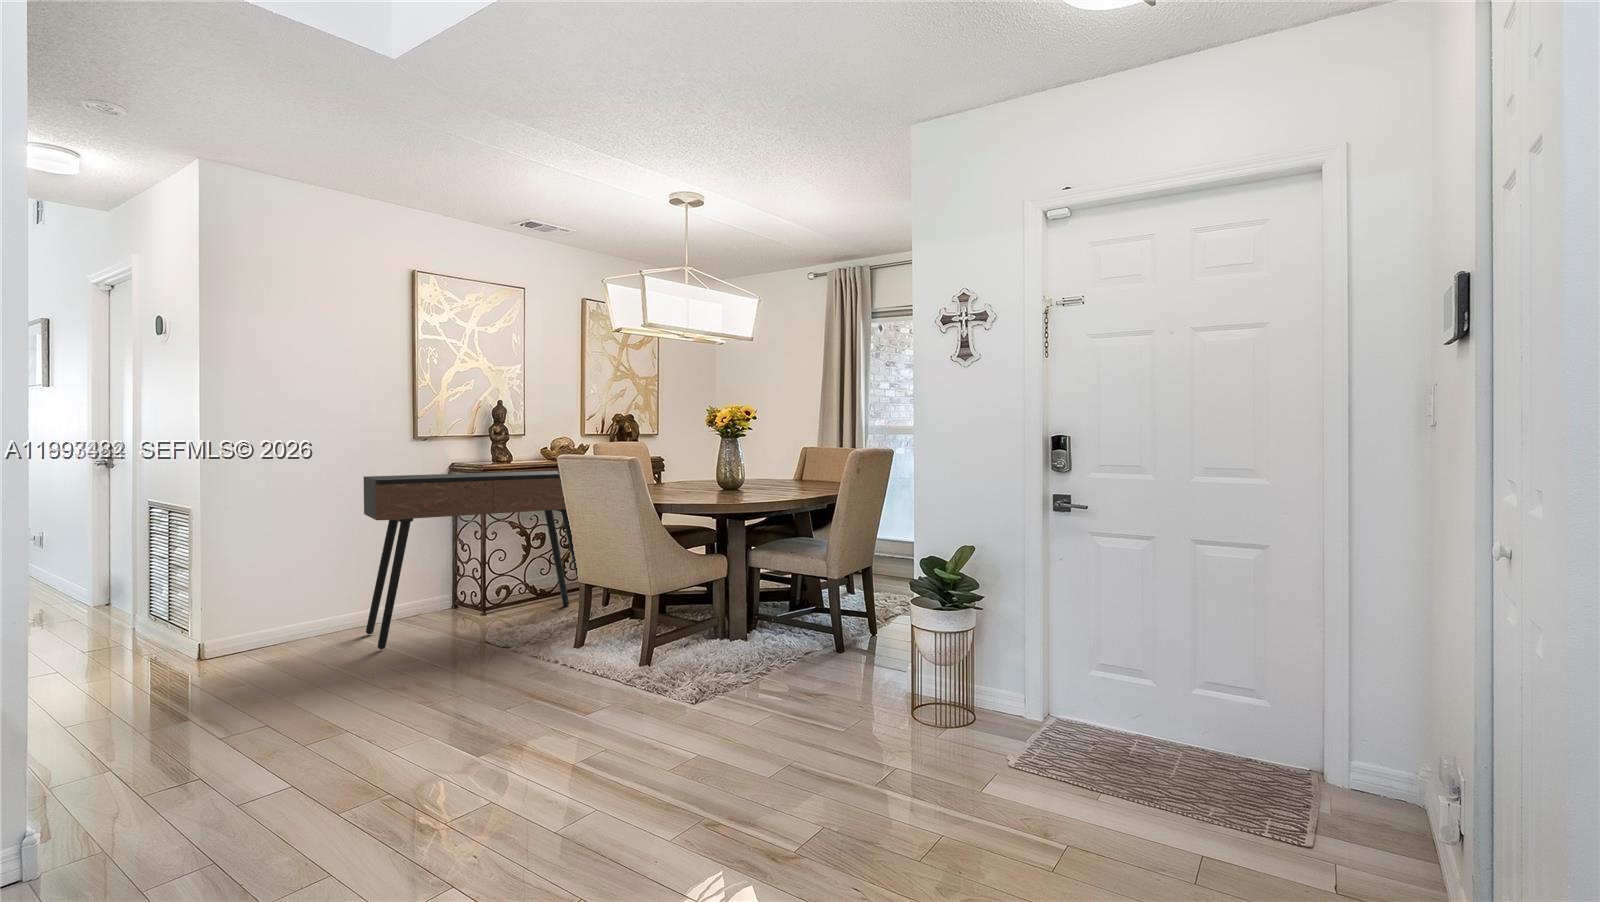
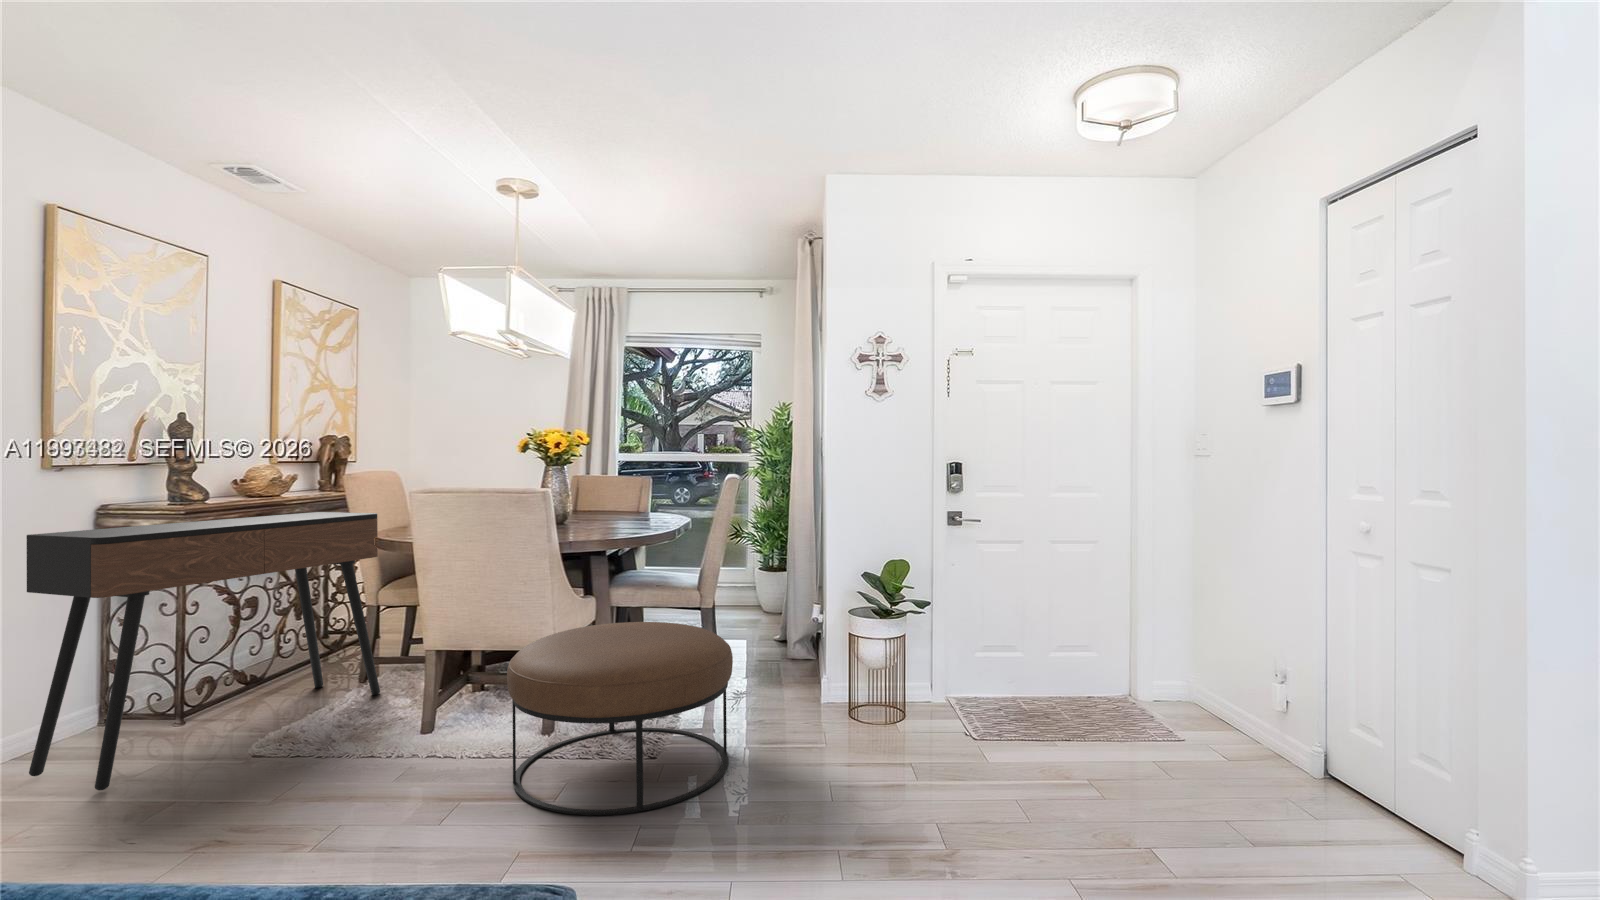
ottoman: none [557,579,758,743] -> present [507,622,733,815]

